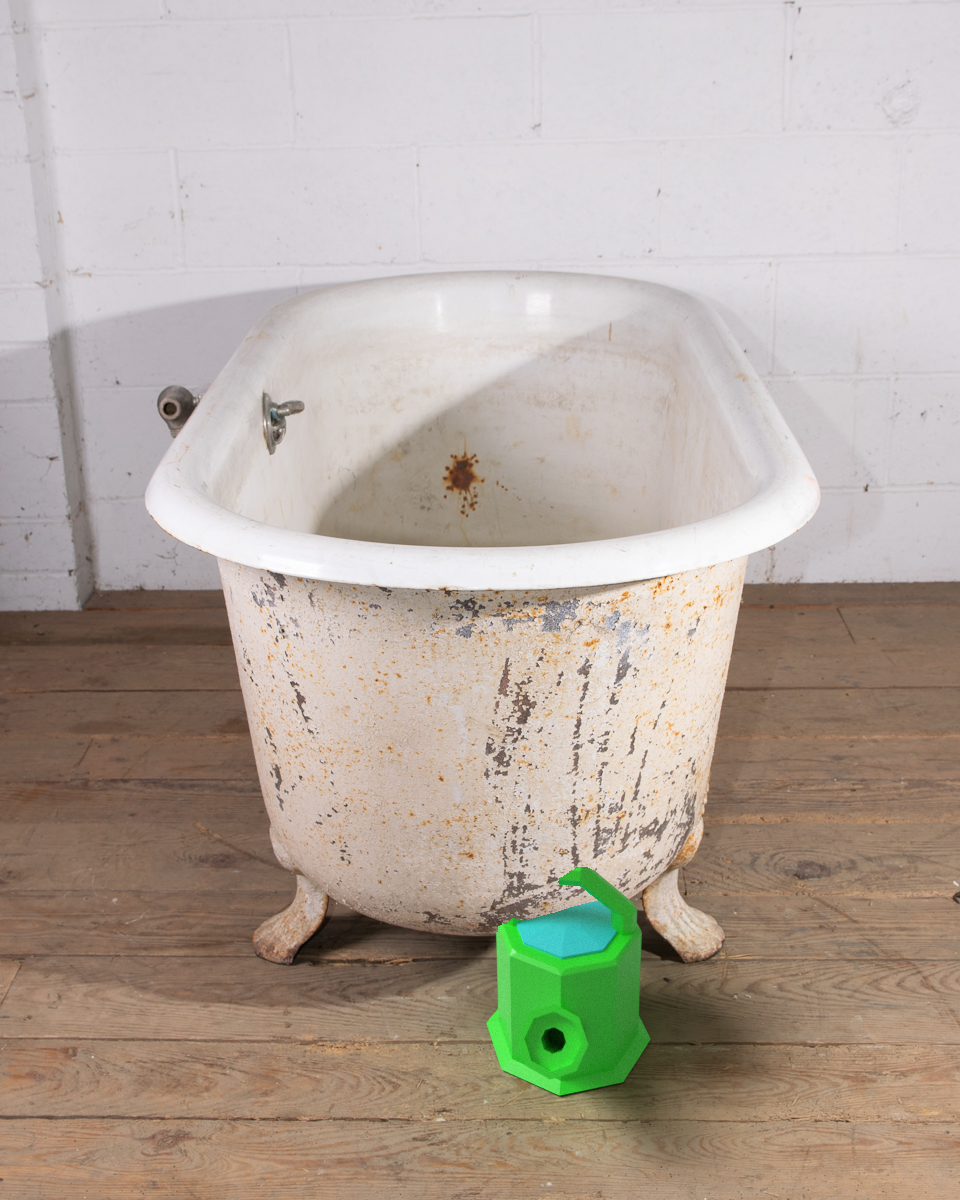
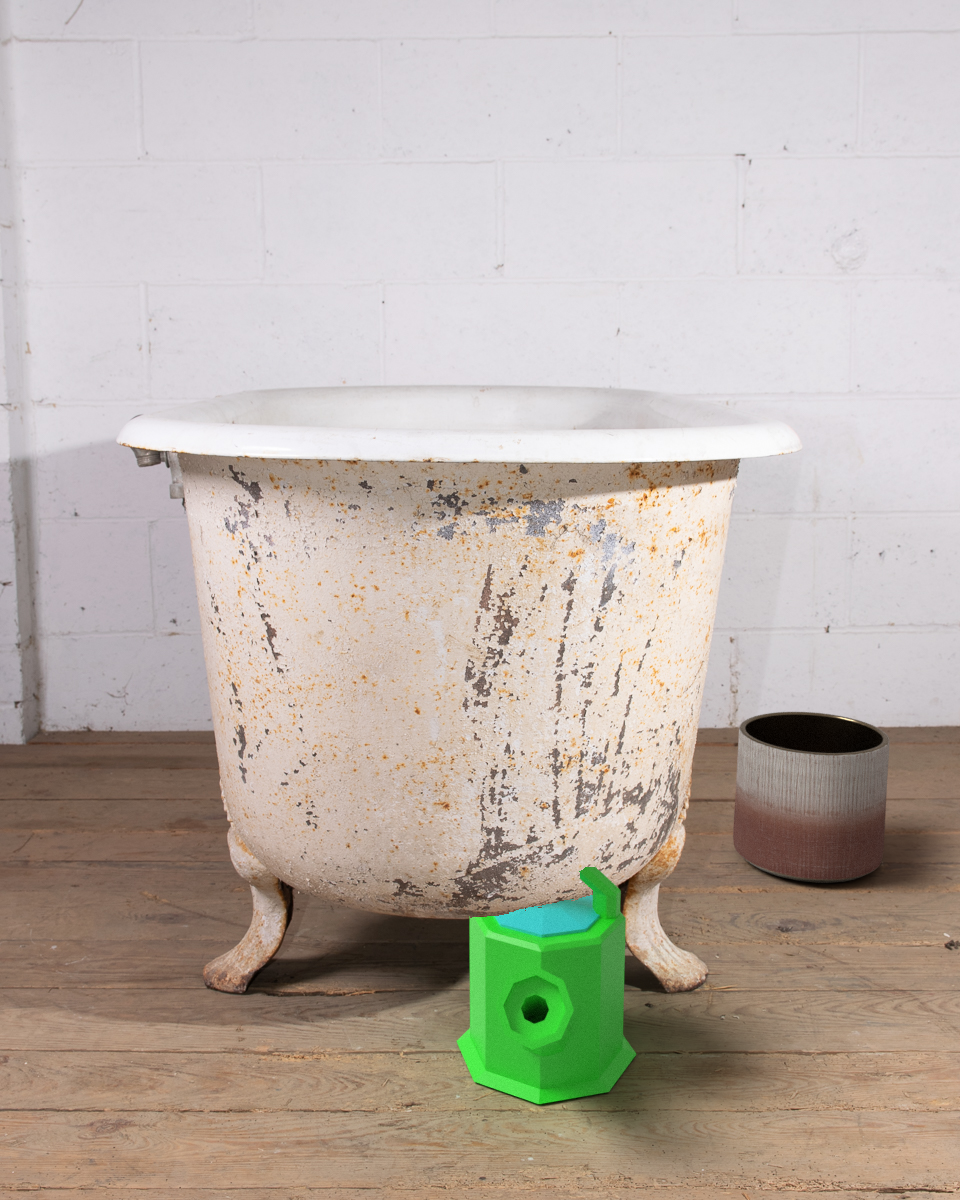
planter: none [761,651,920,831] -> present [733,712,890,883]

